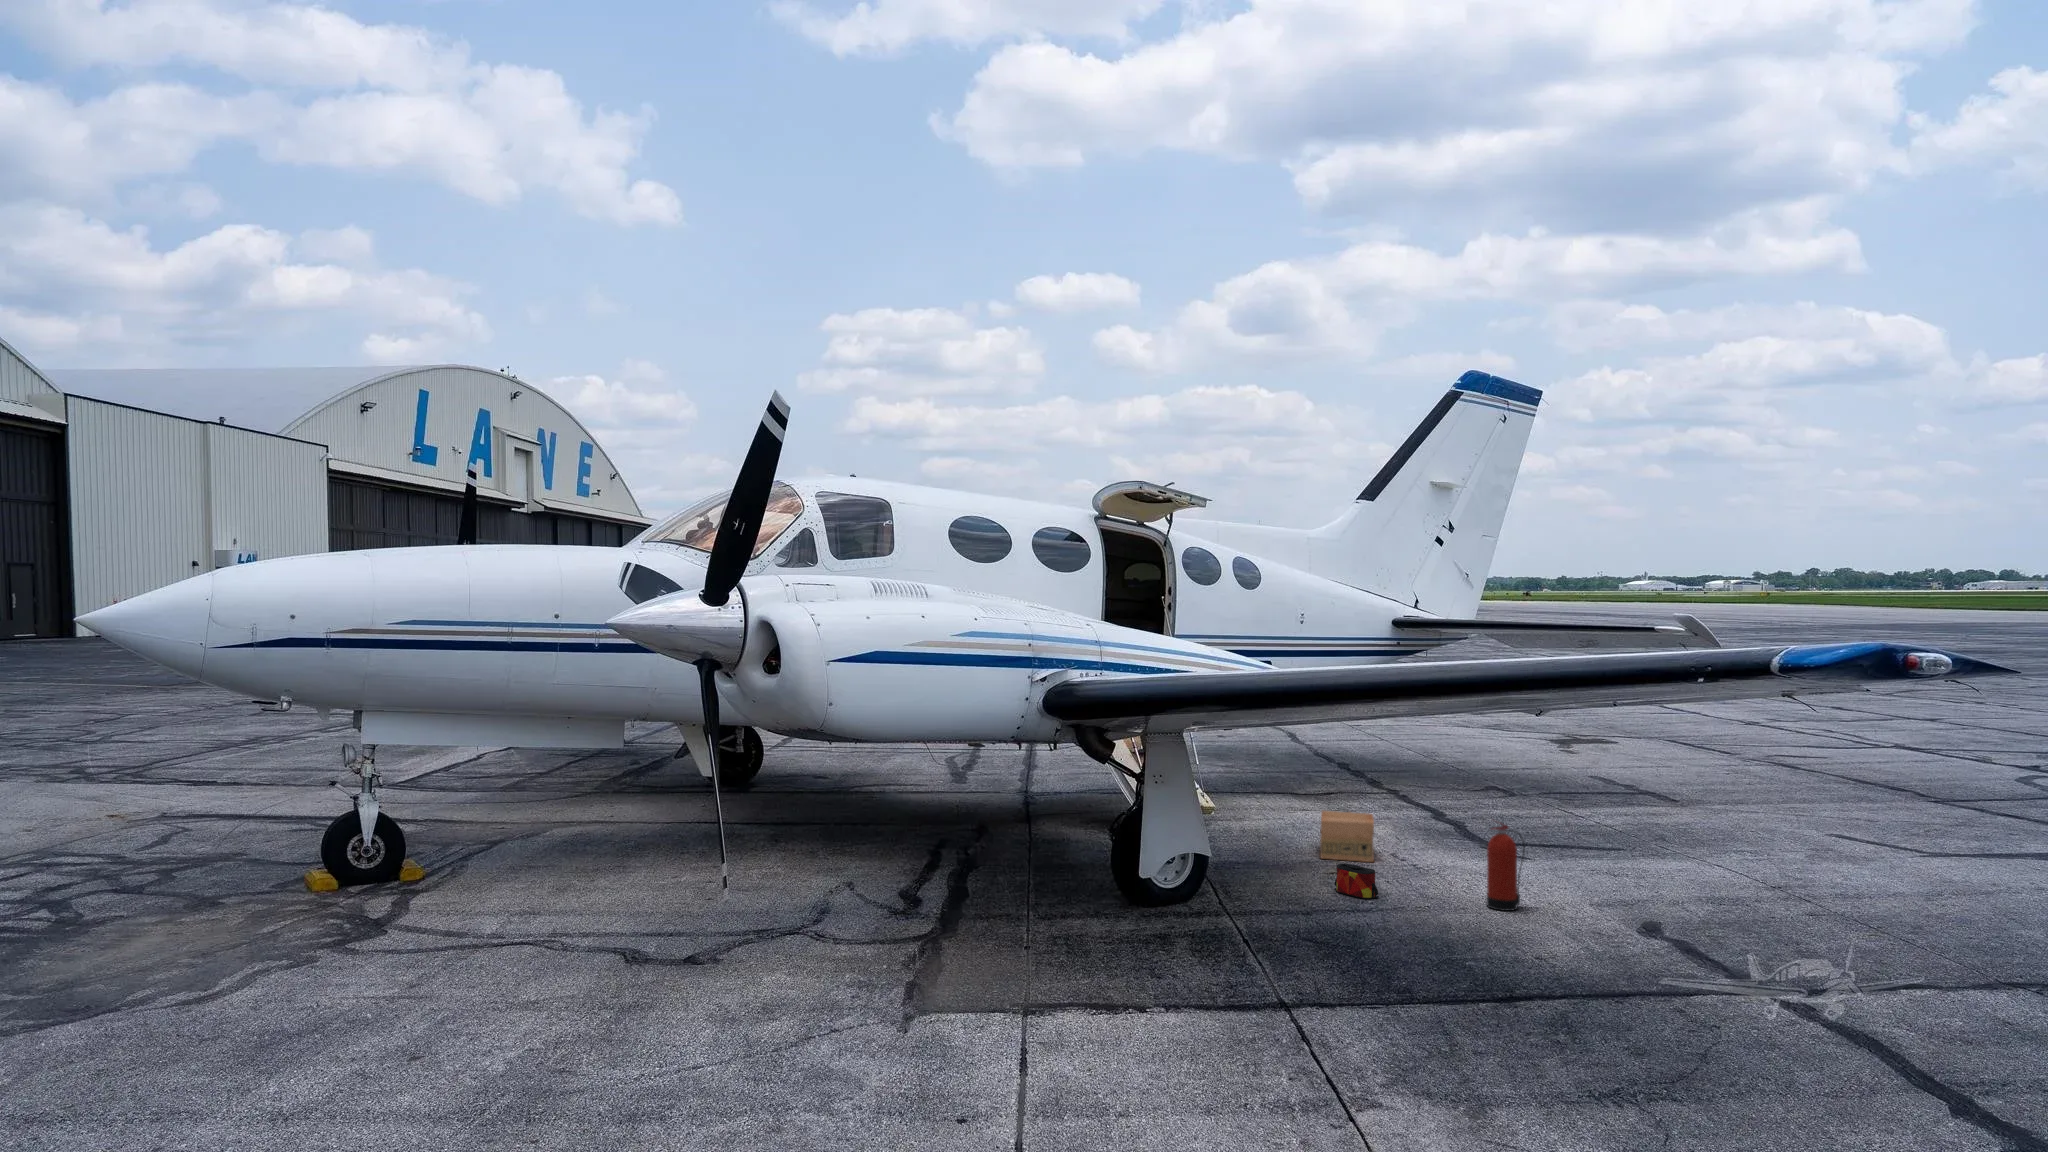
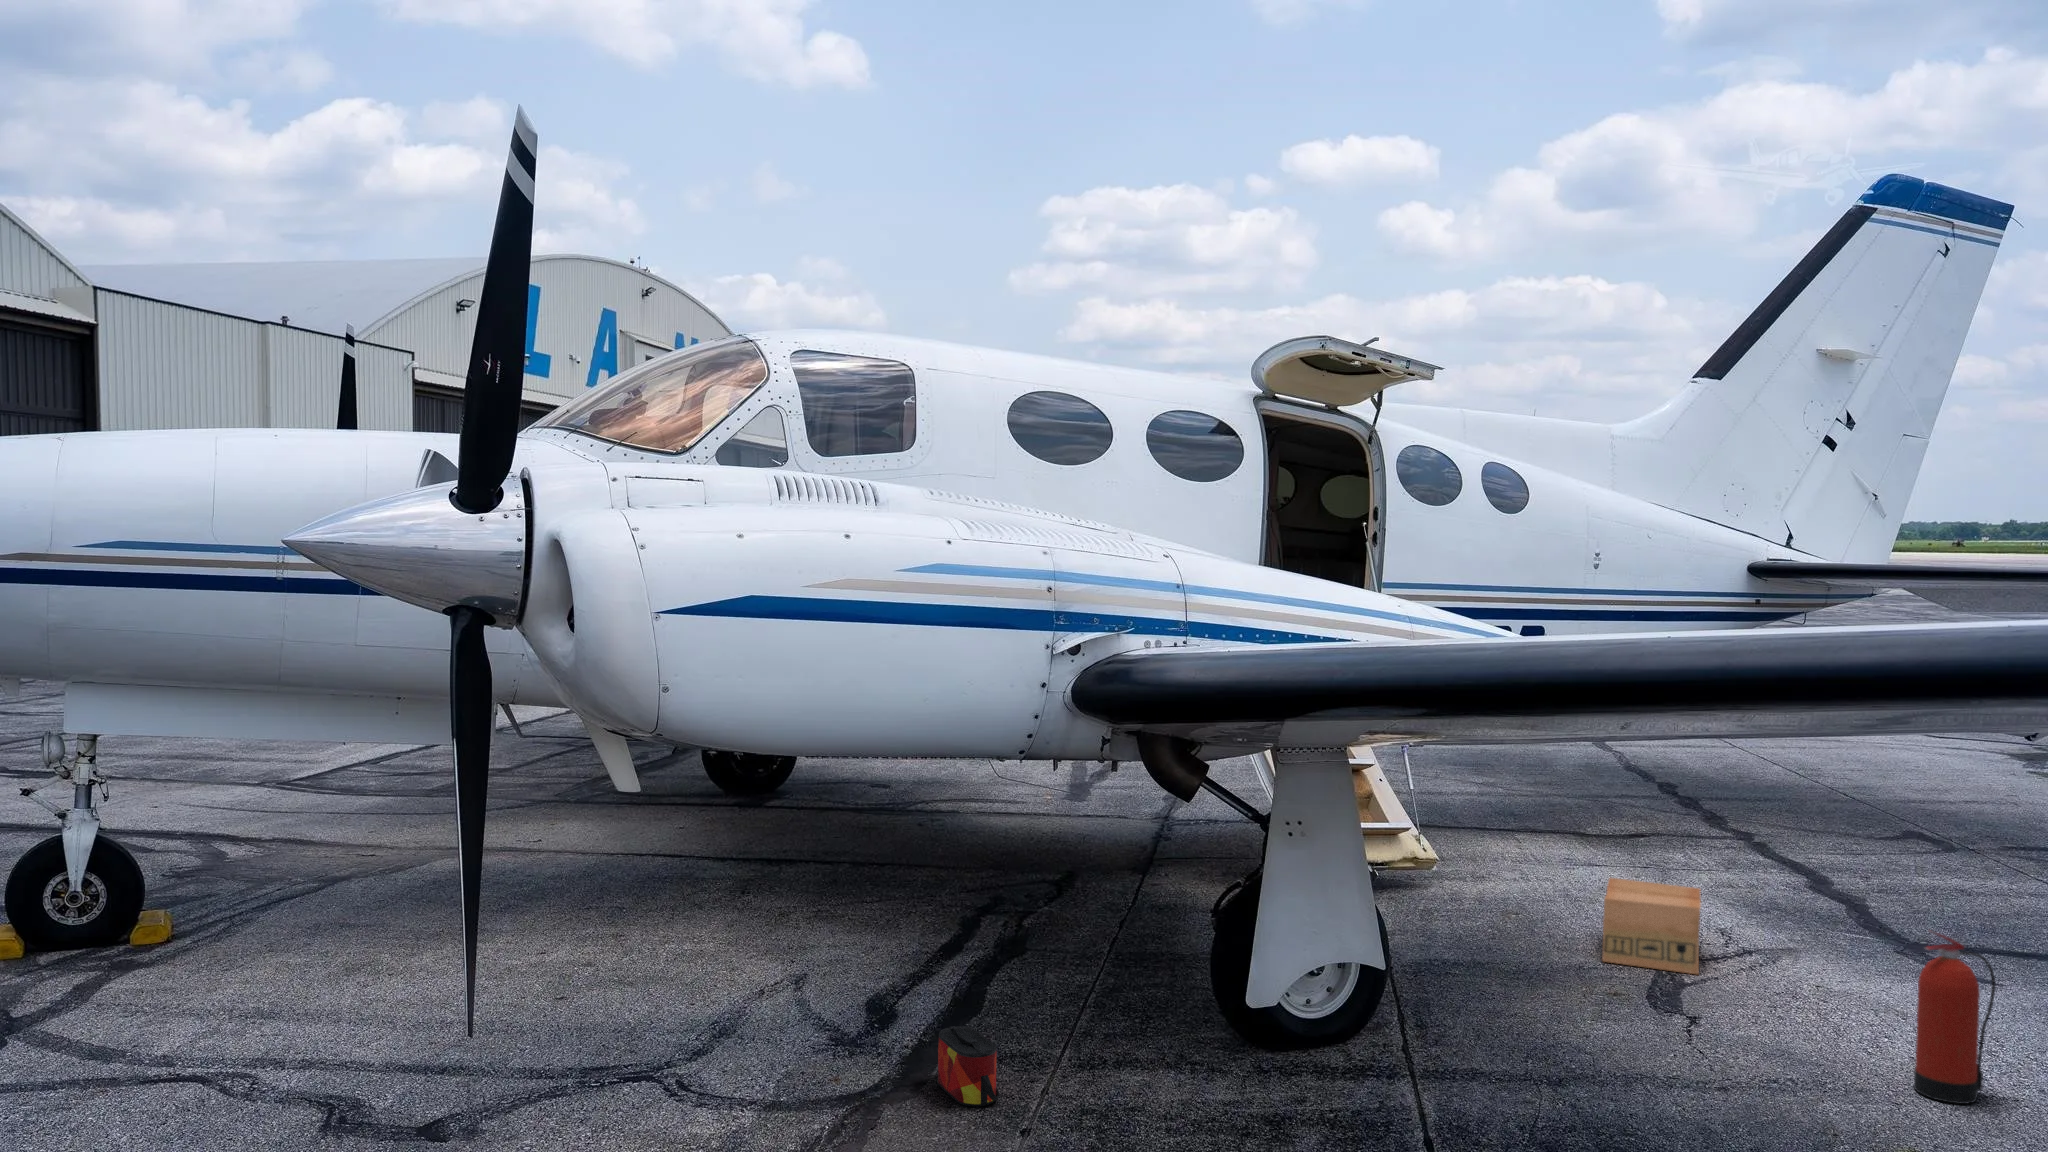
bag: present [1334,863,1378,899] -> present [938,1026,1000,1106]

